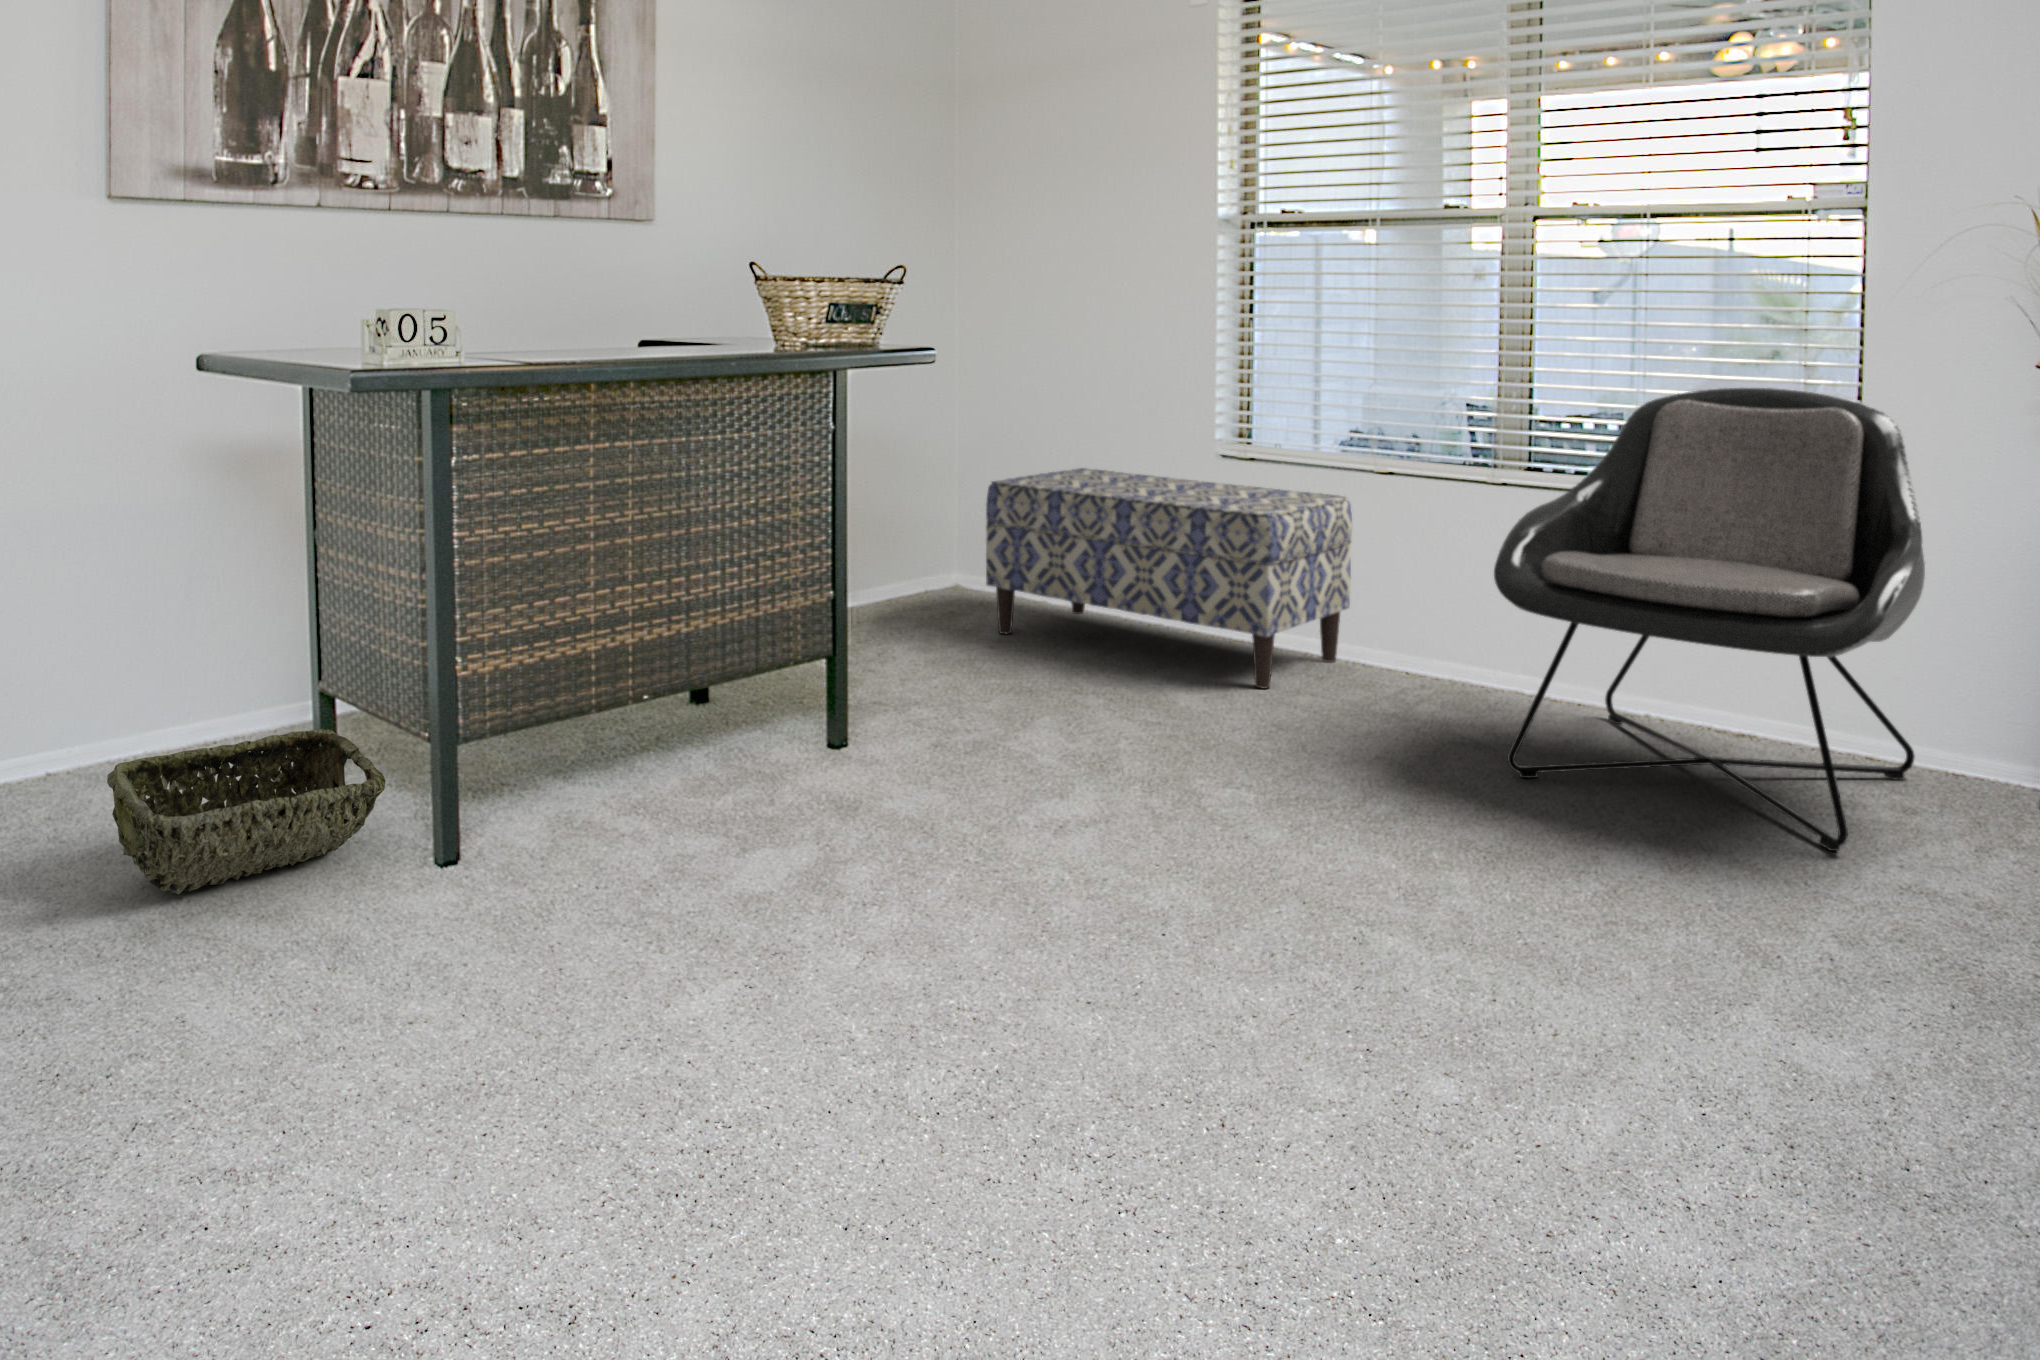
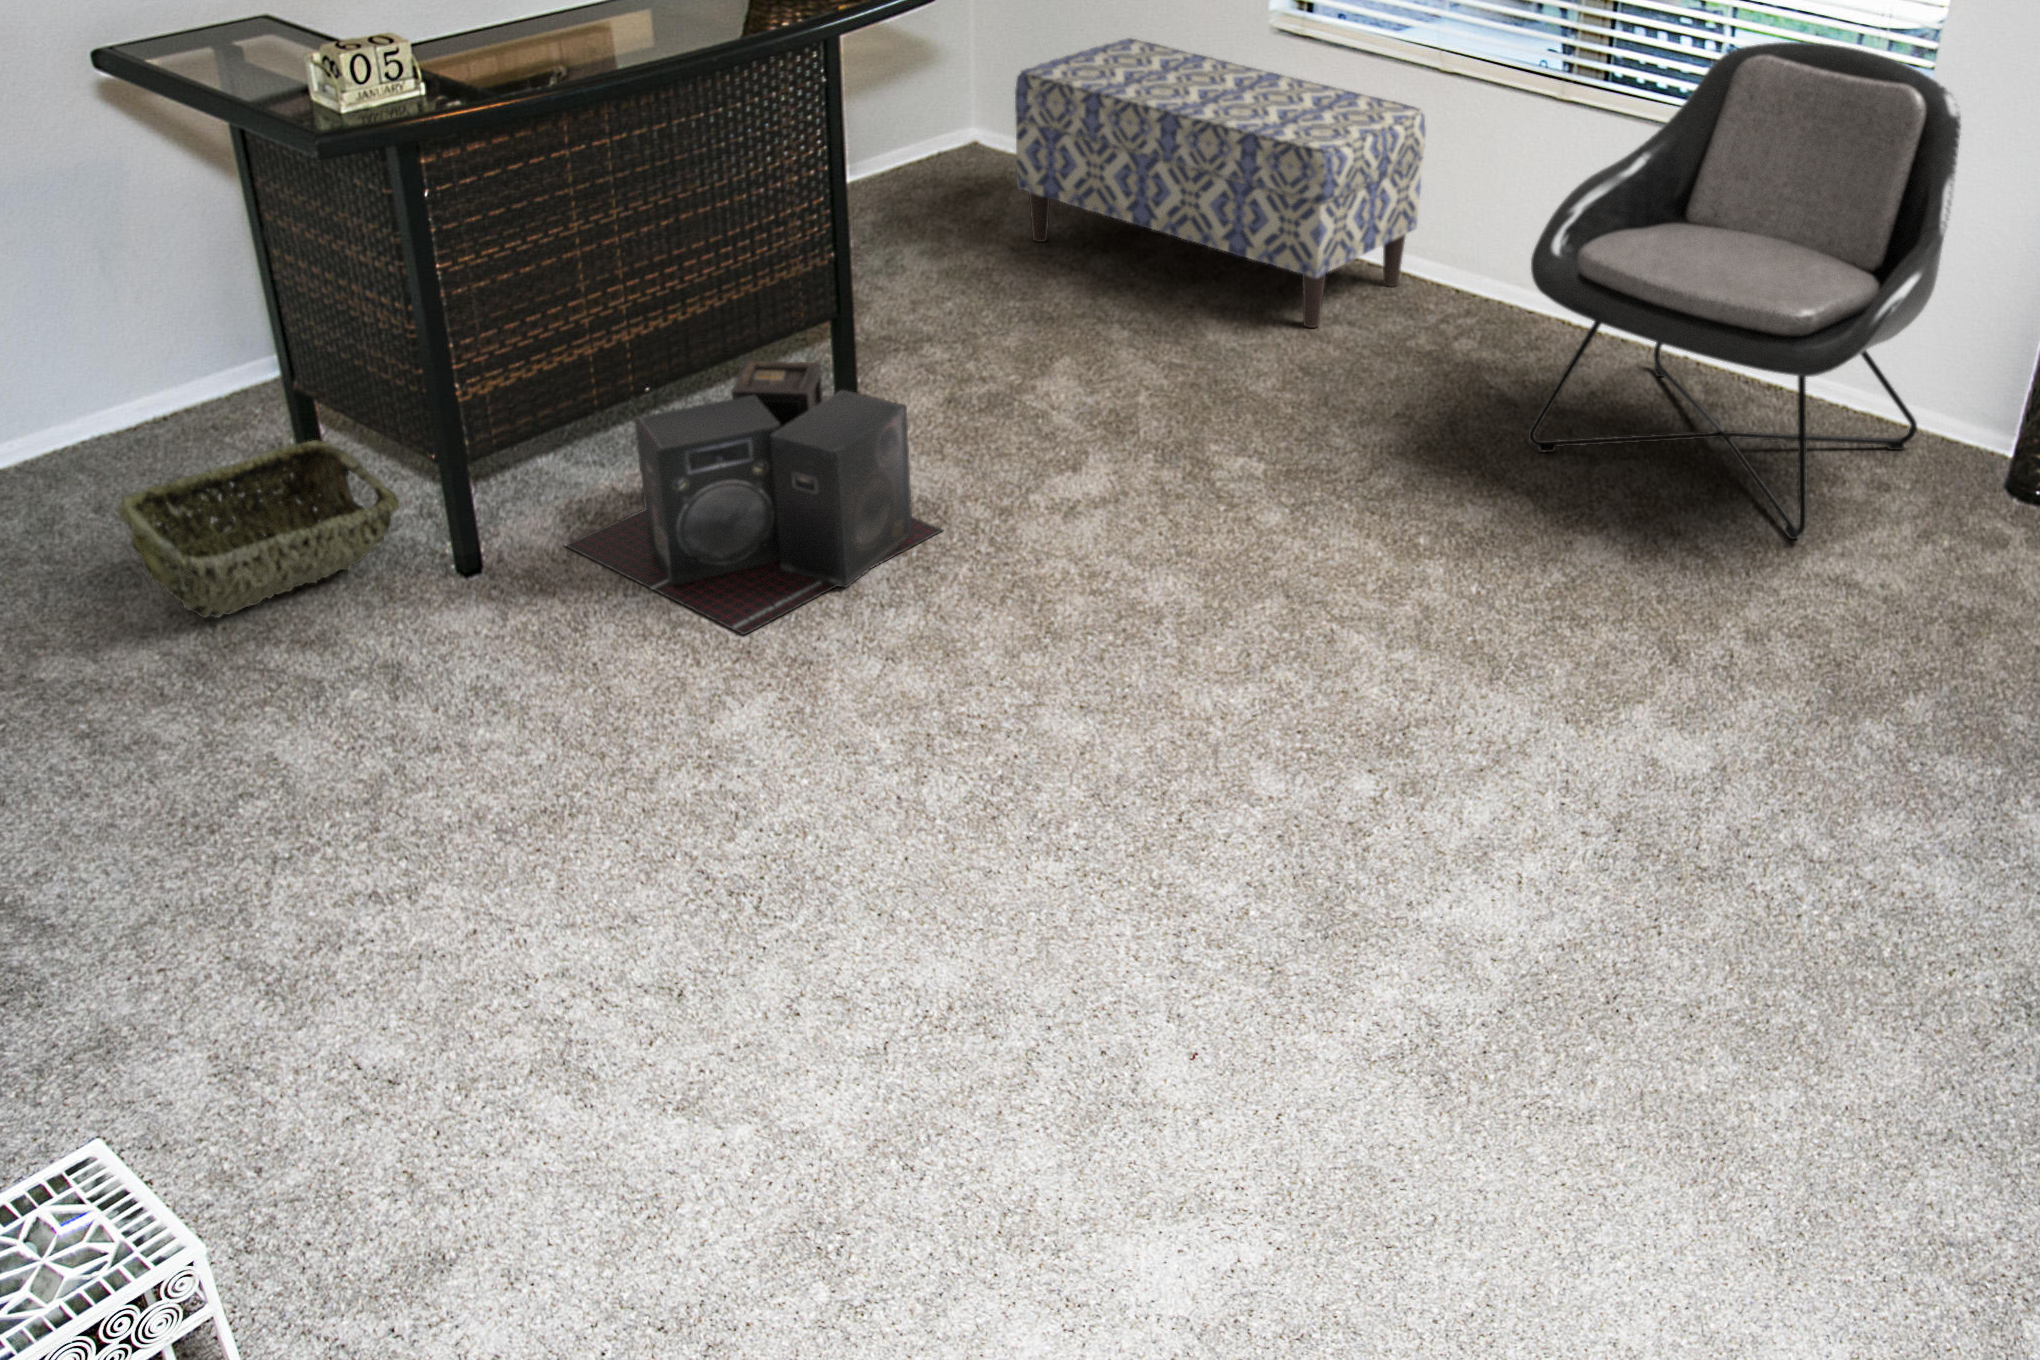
speaker: none [541,660,924,919] -> present [565,360,942,635]

